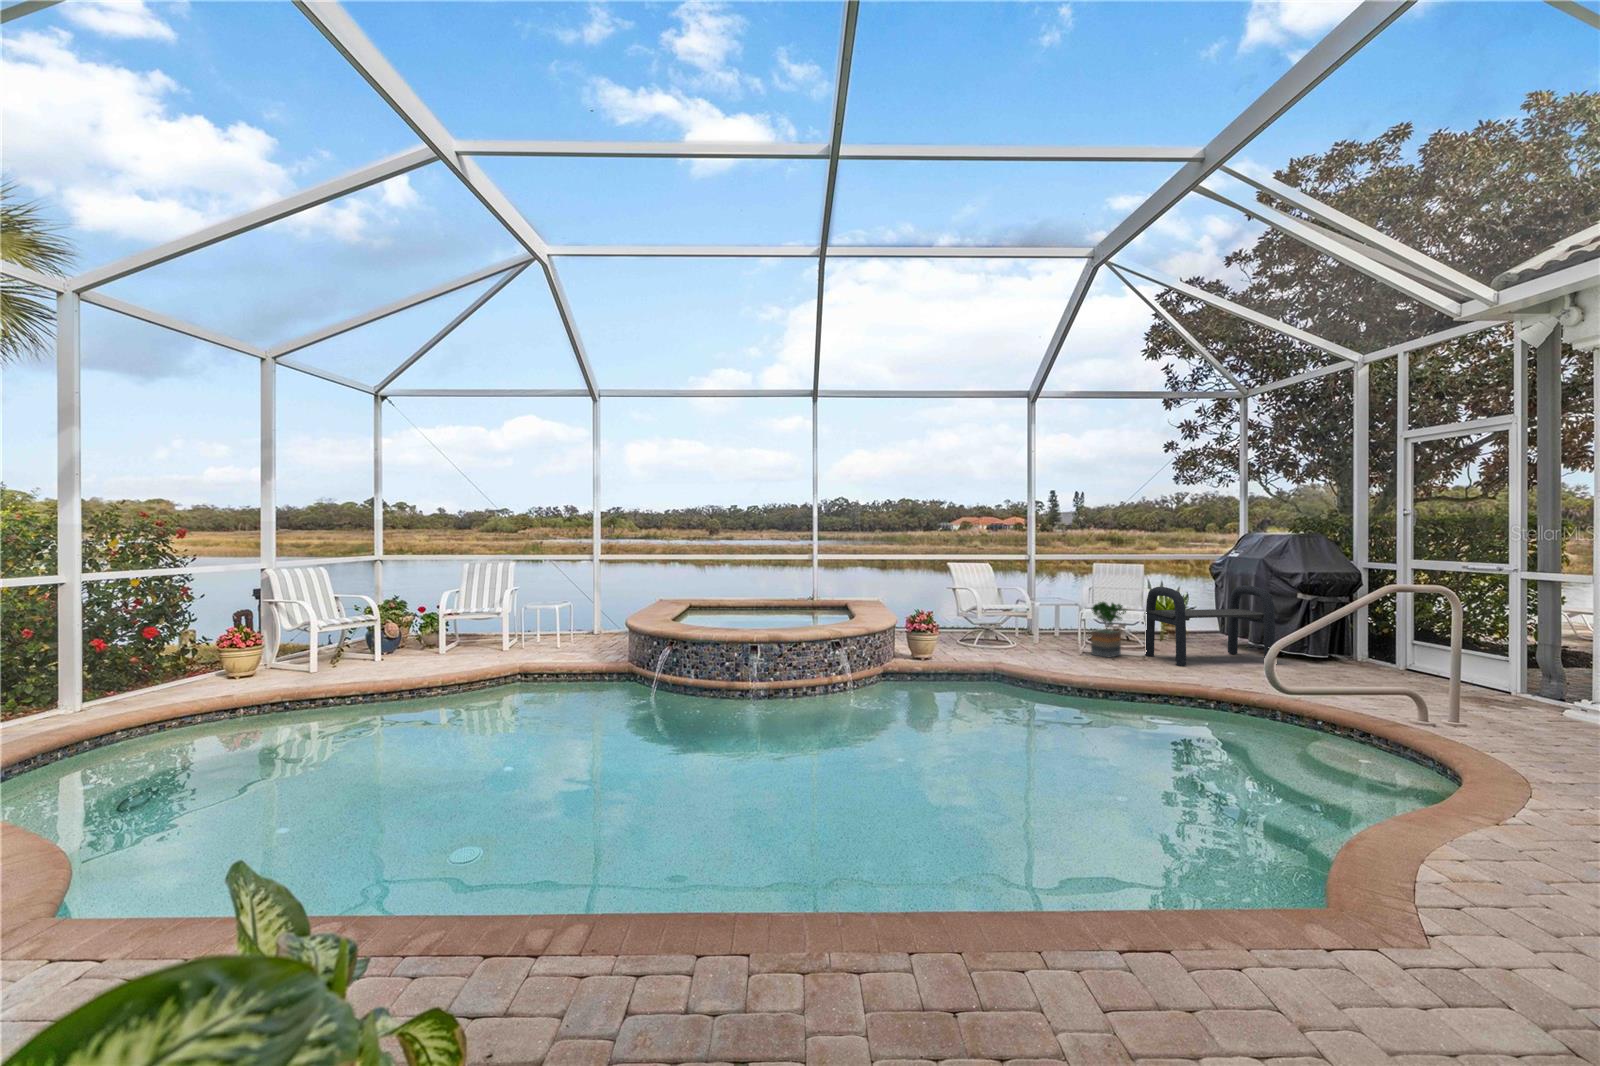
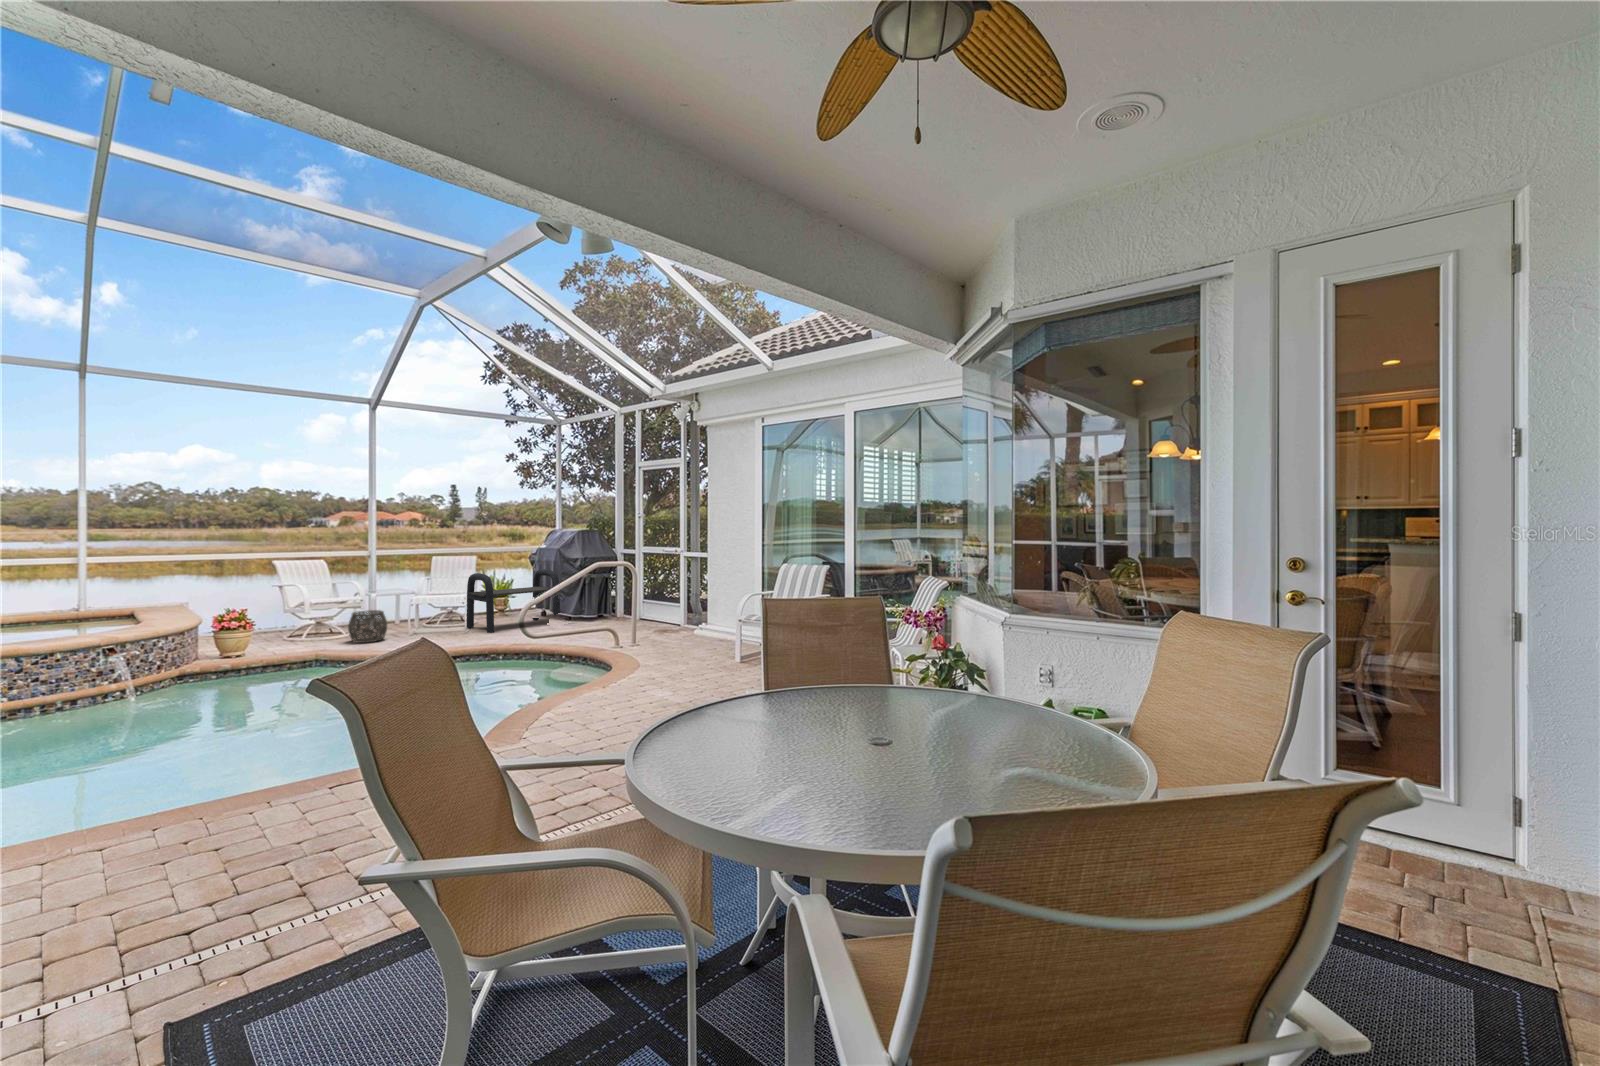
potted tree: present [1091,602,1126,657] -> none [418,587,451,633]
woven basket: none [1020,623,1060,661] -> present [348,610,387,643]

